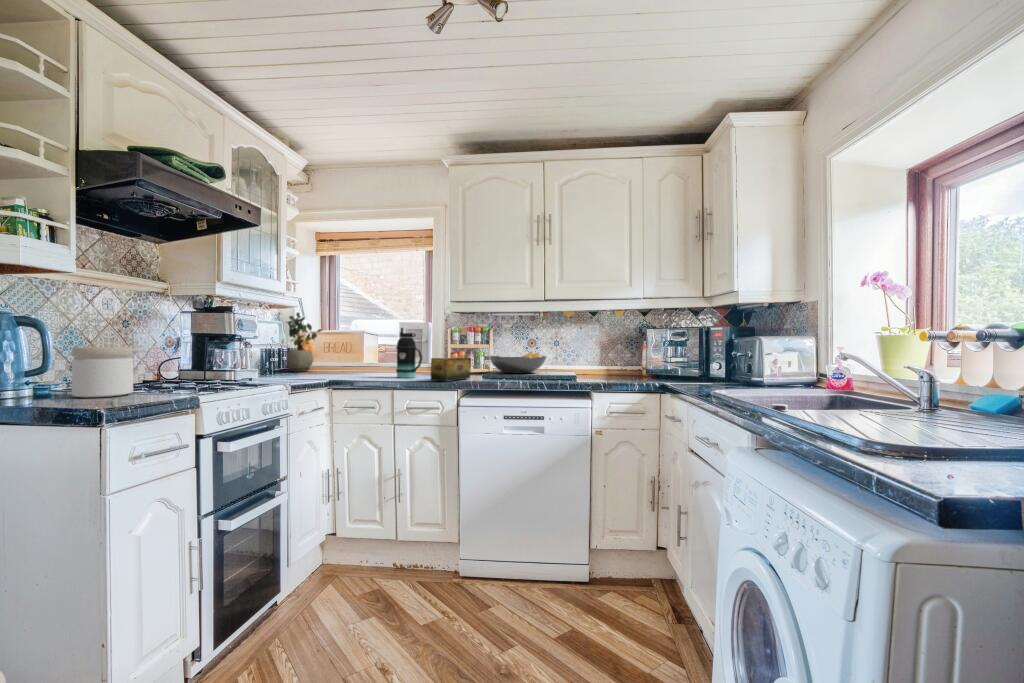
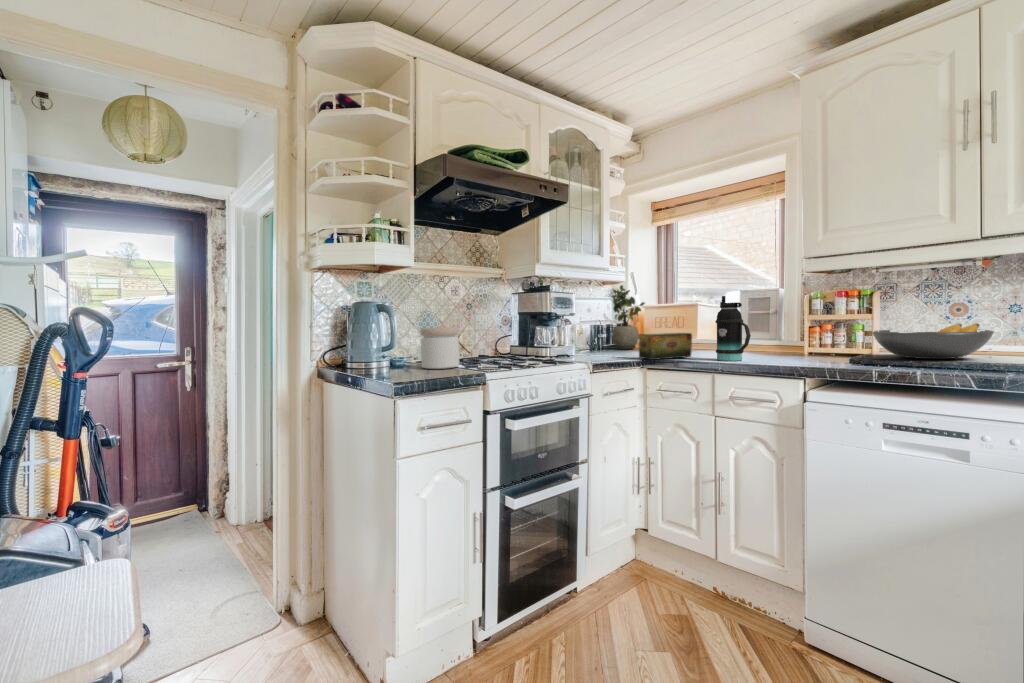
tea box: present [431,357,471,382] -> present [639,333,692,360]

